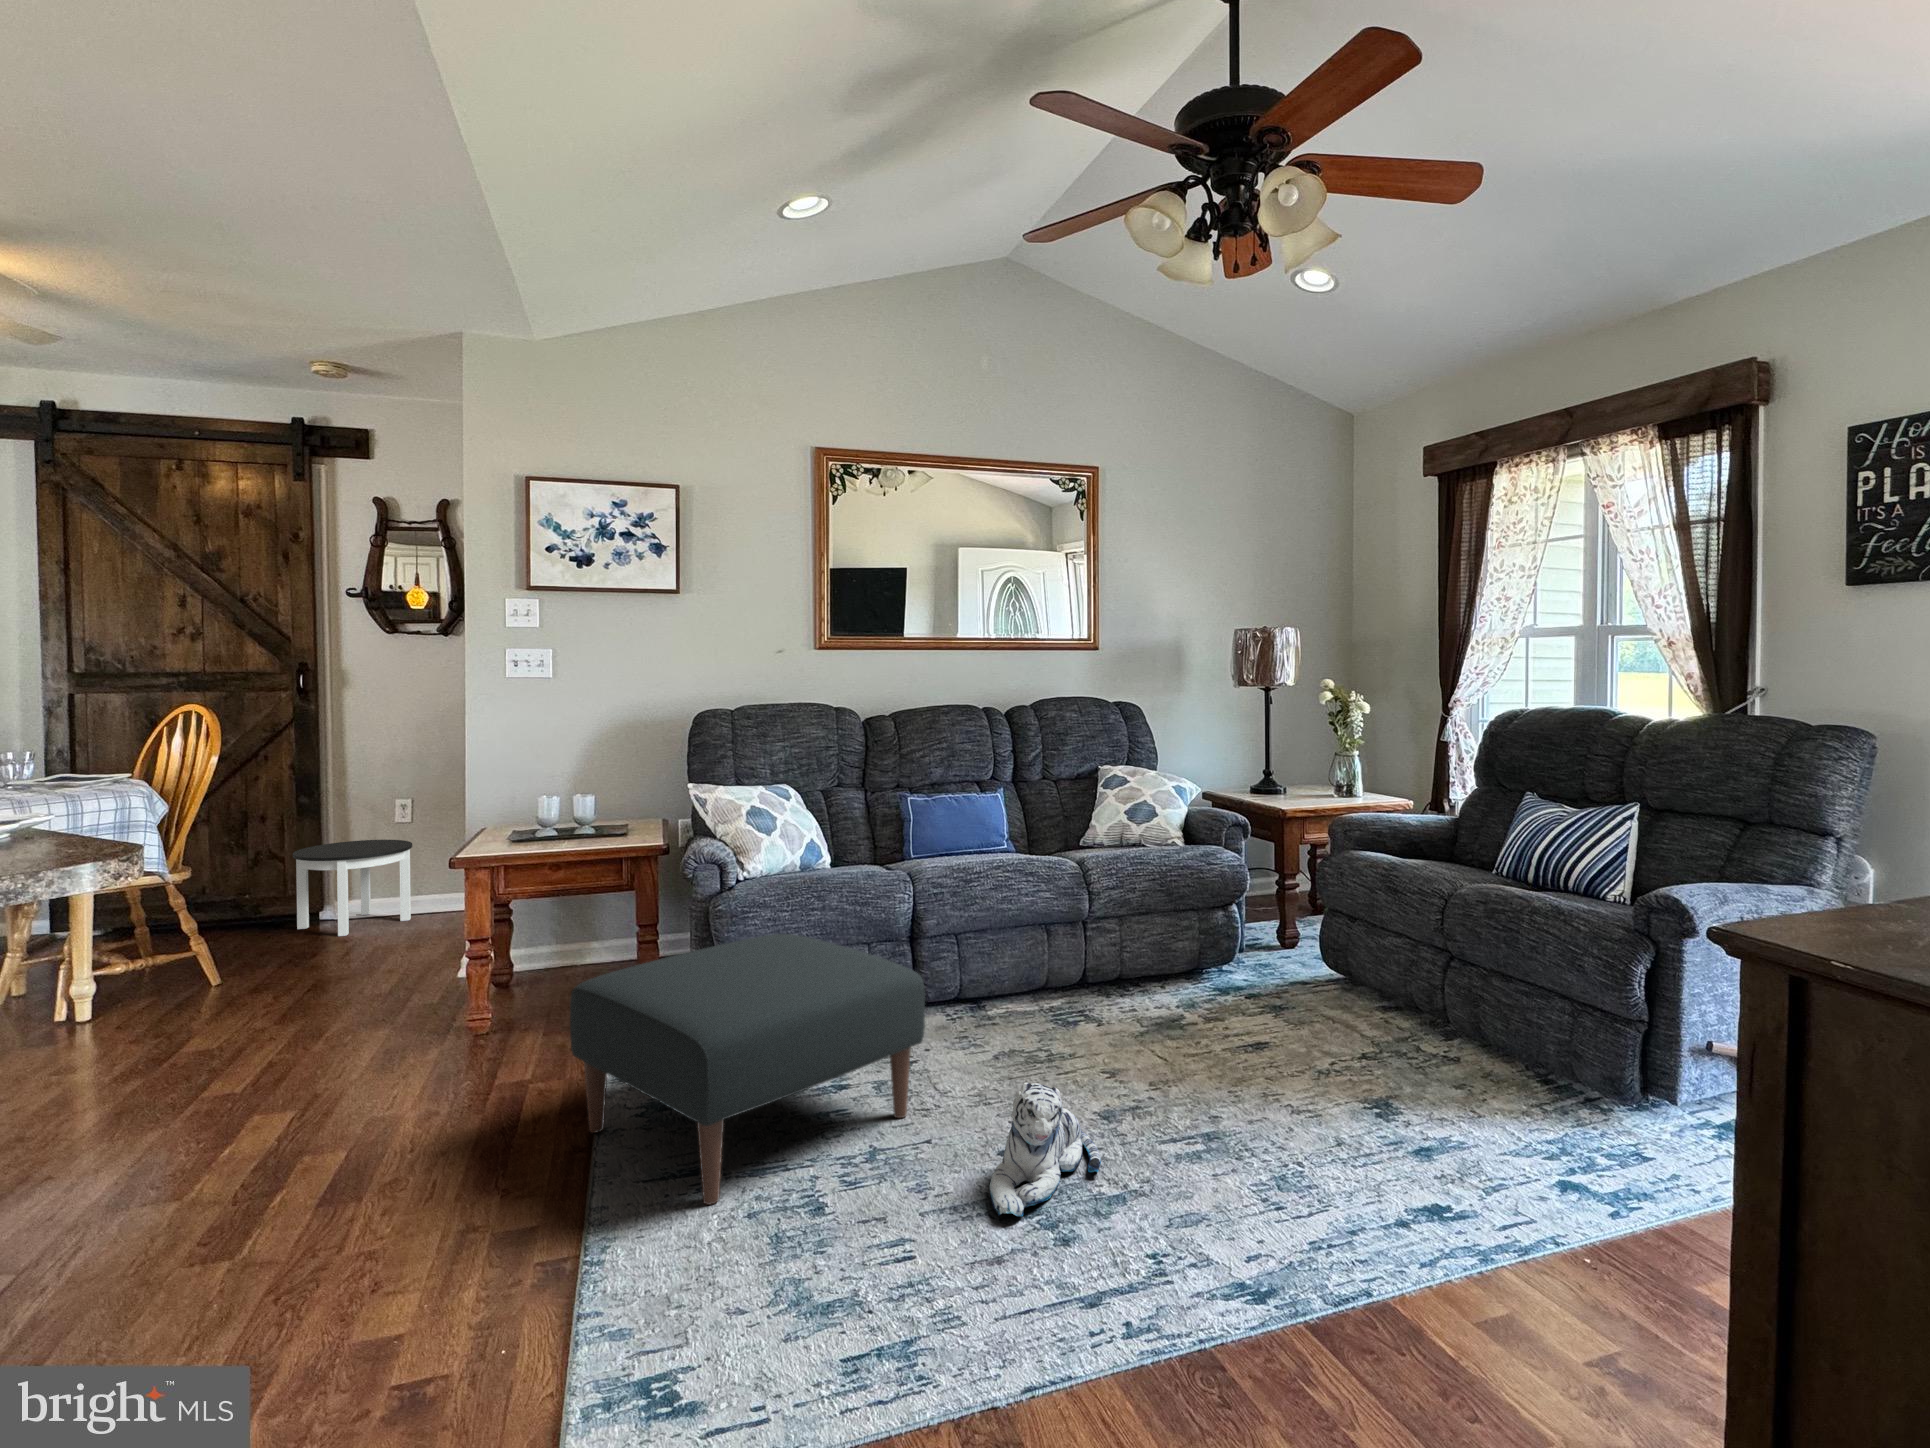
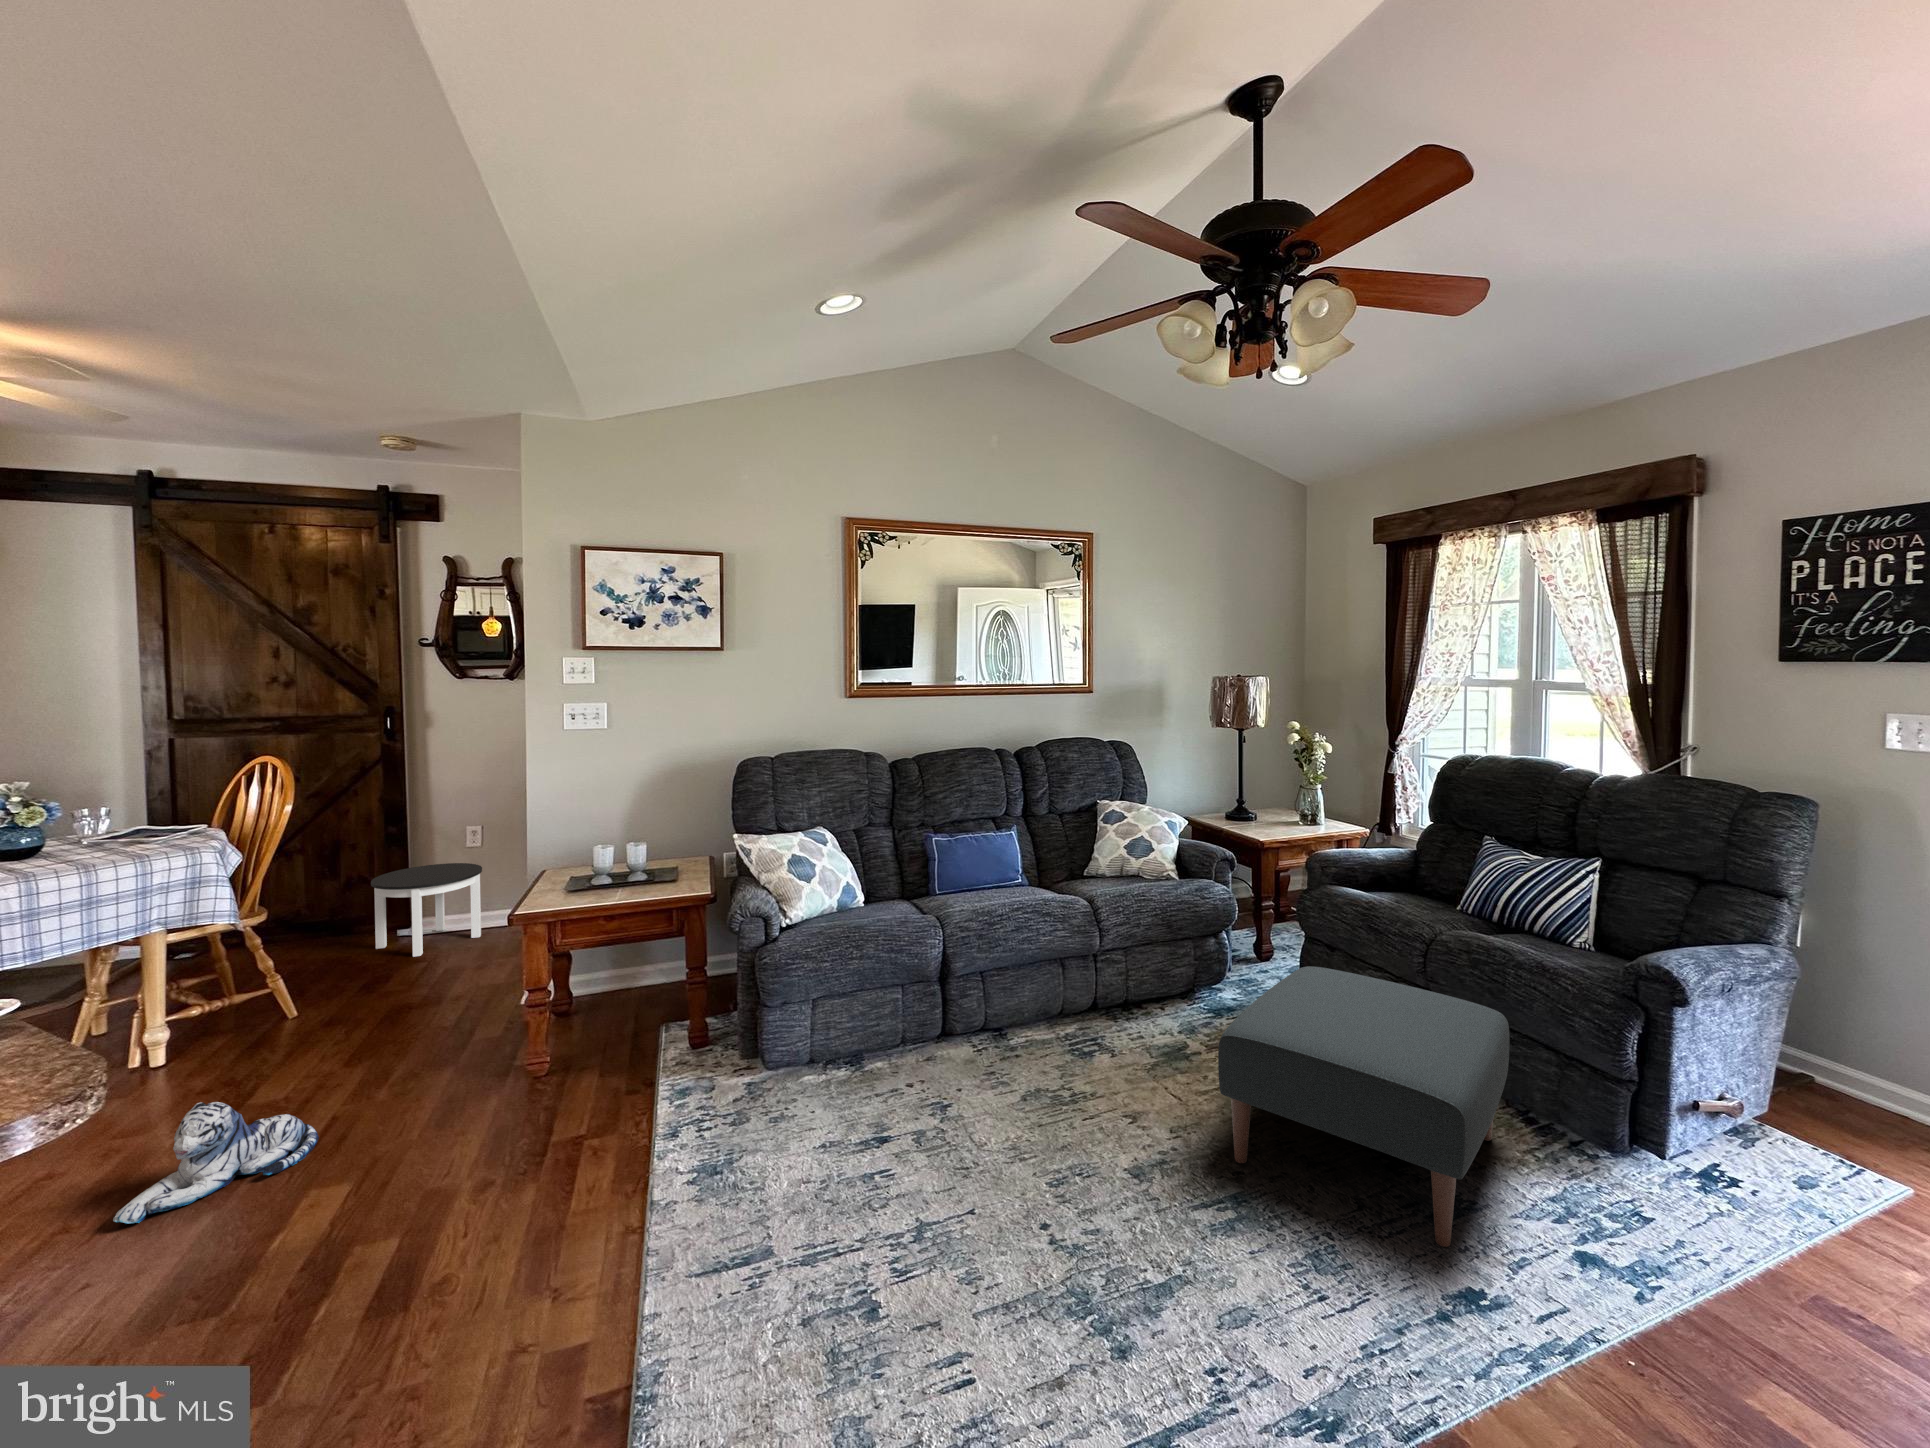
ottoman: present [570,934,925,1205] -> present [1218,966,1509,1247]
plush toy: present [990,1082,1101,1216] -> present [113,1102,319,1224]

